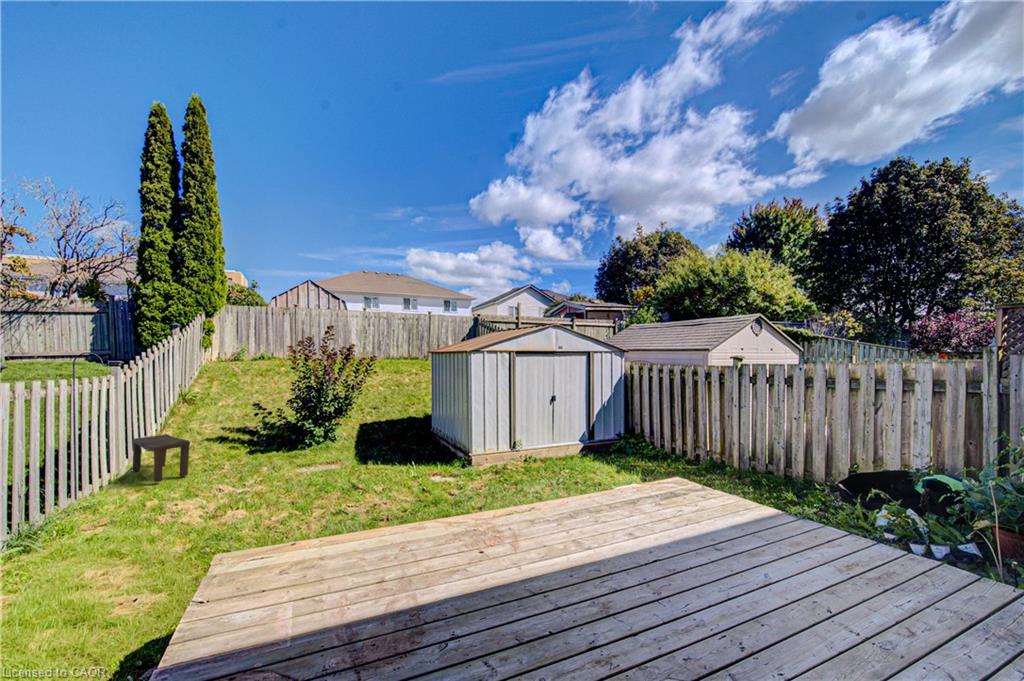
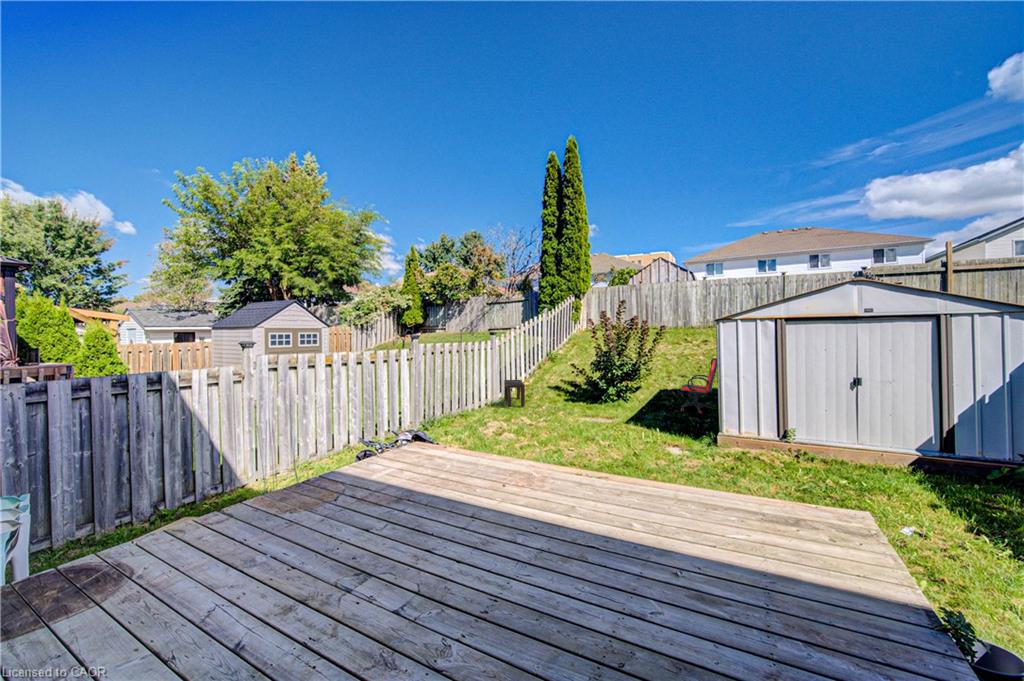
chair: none [397,387,435,445] -> present [681,358,718,414]

